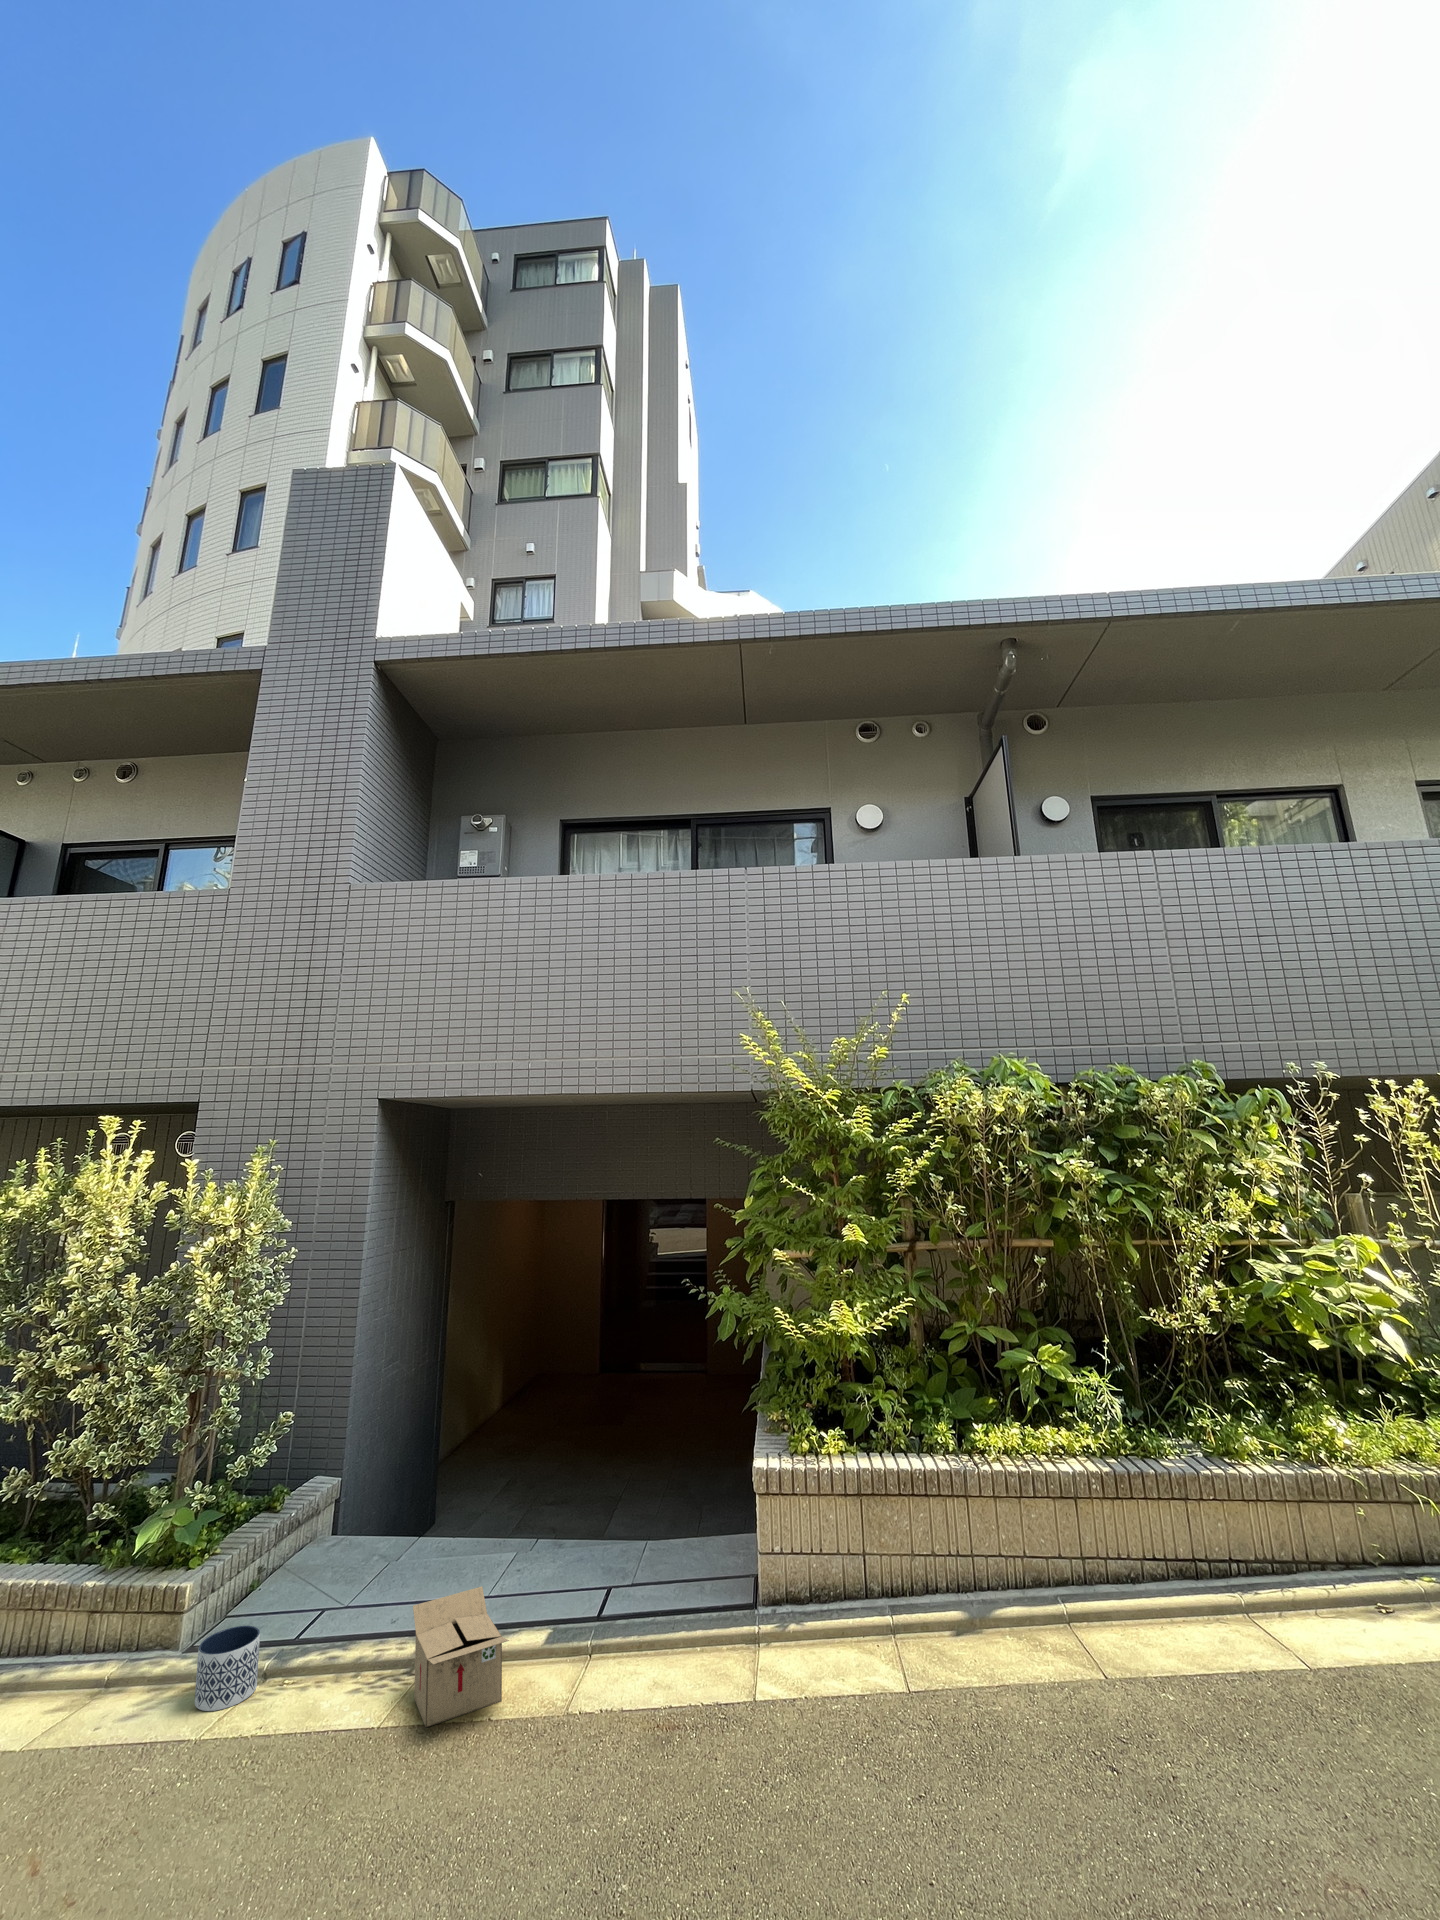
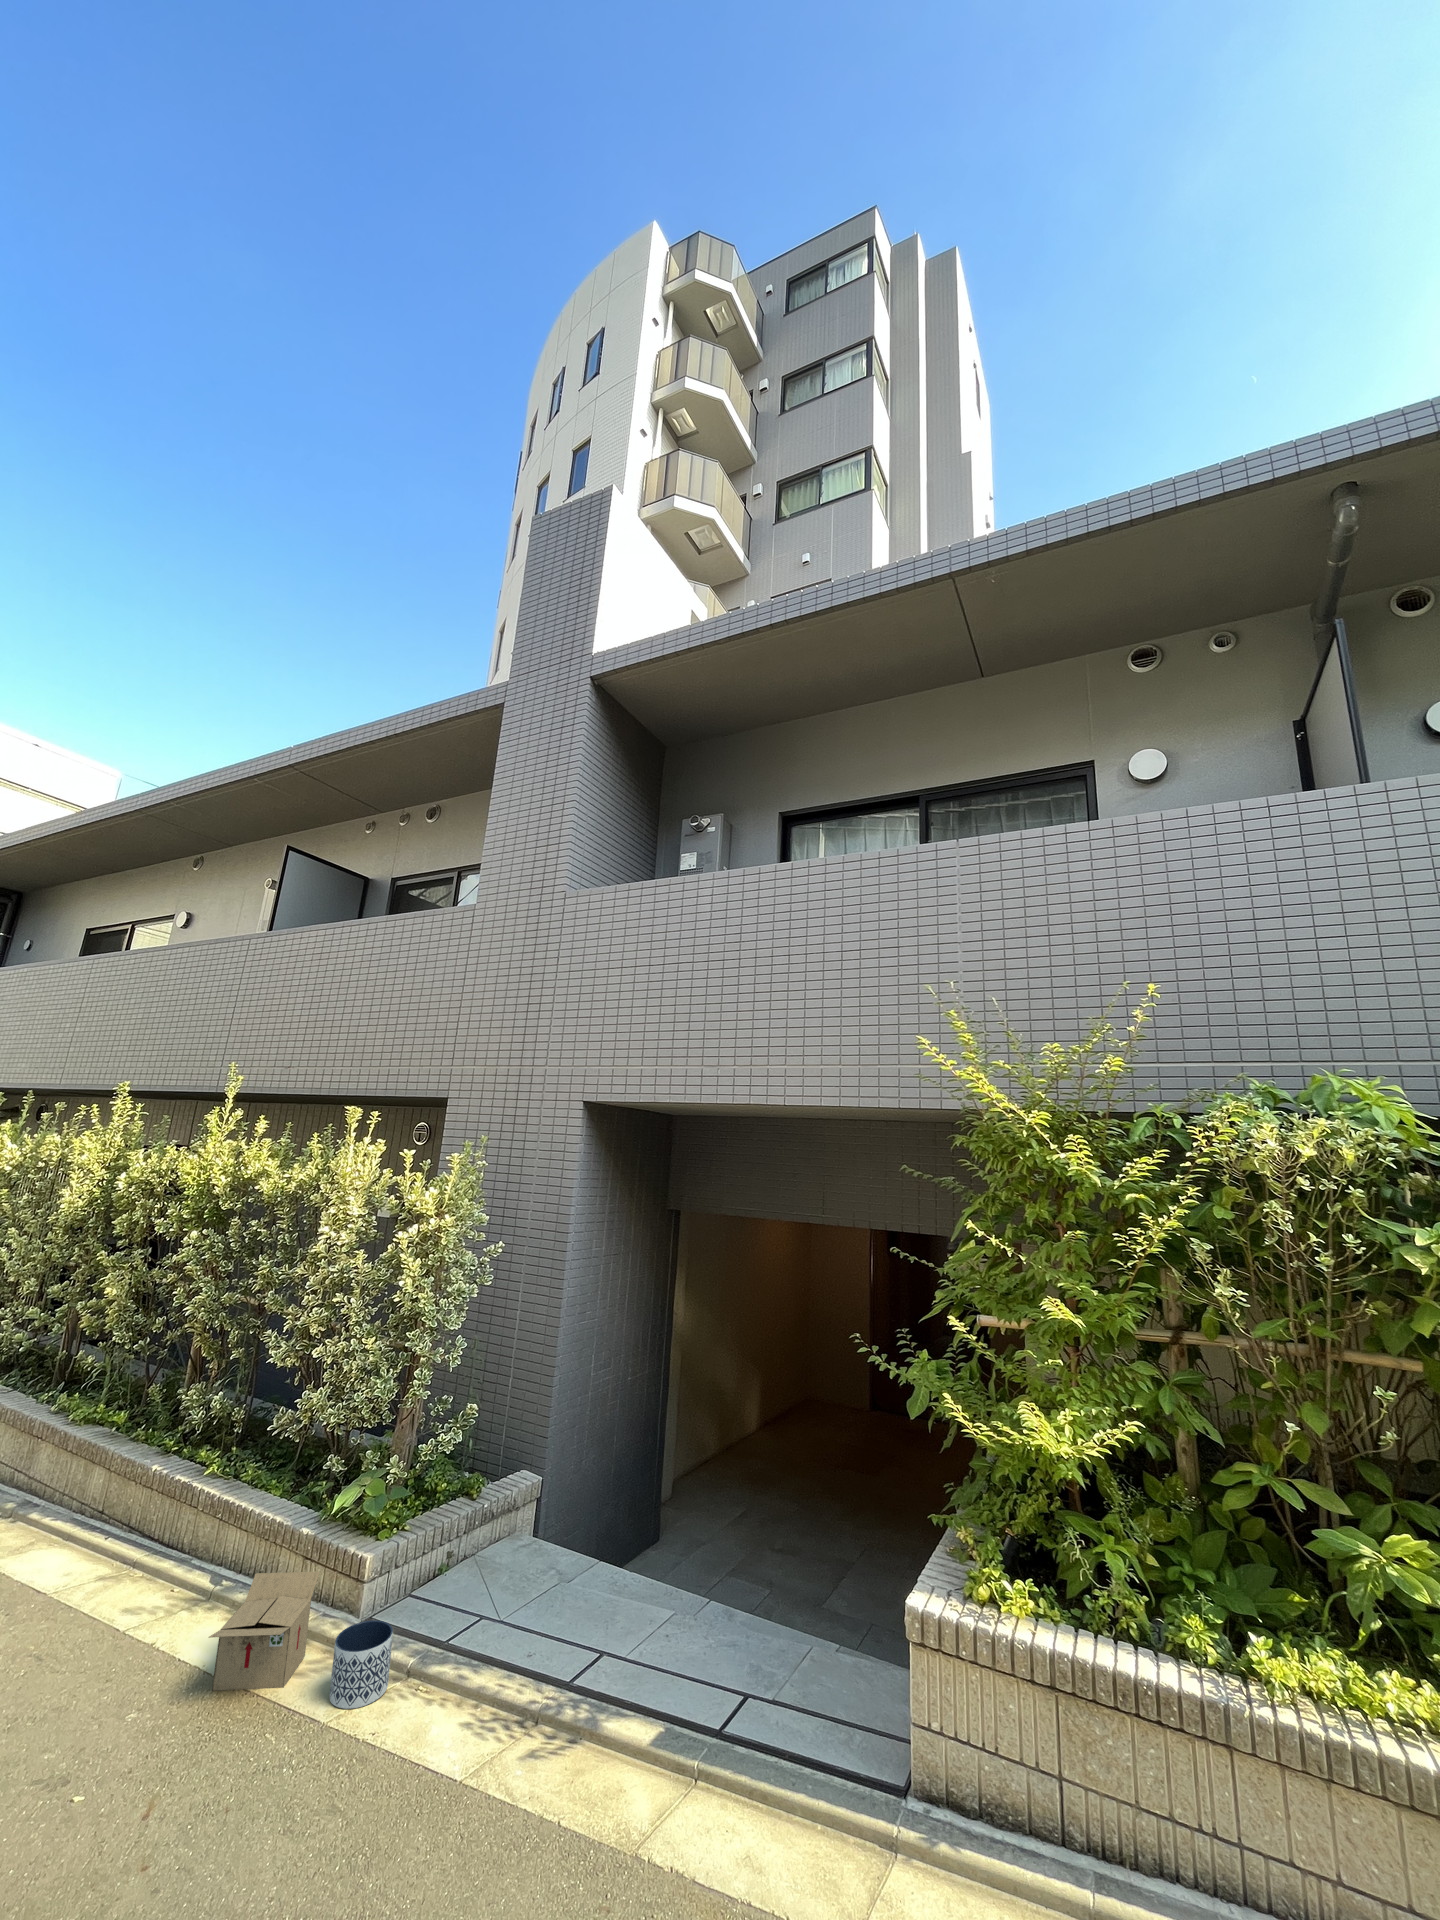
cardboard box: present [413,1586,509,1728] -> present [209,1571,320,1691]

